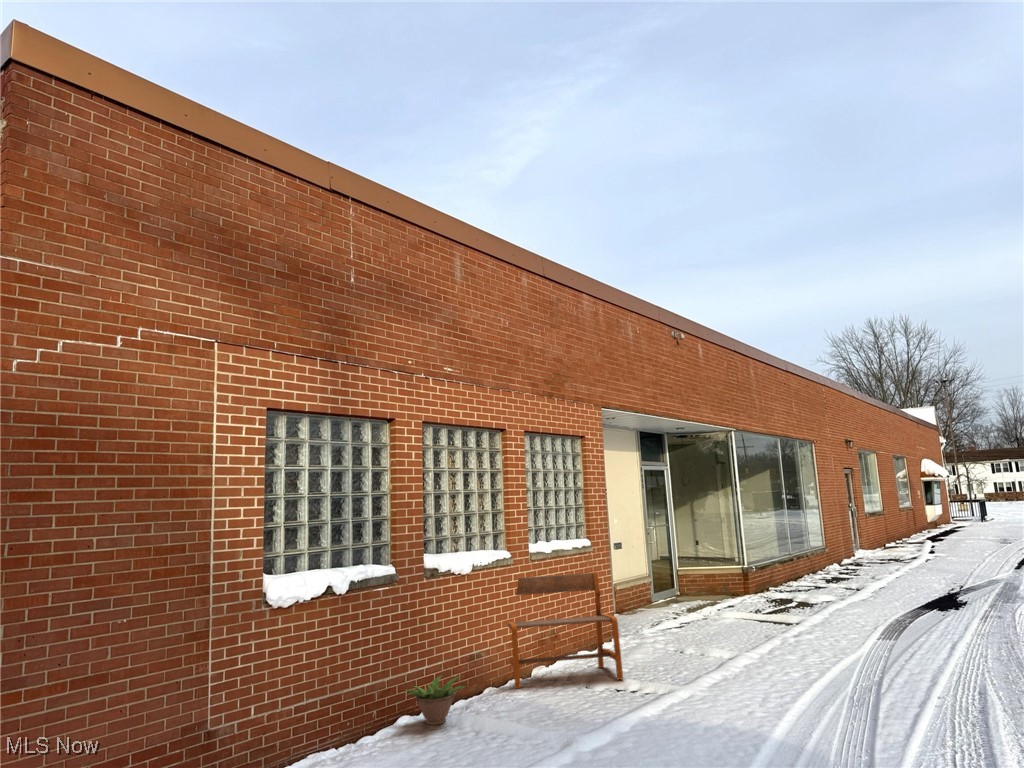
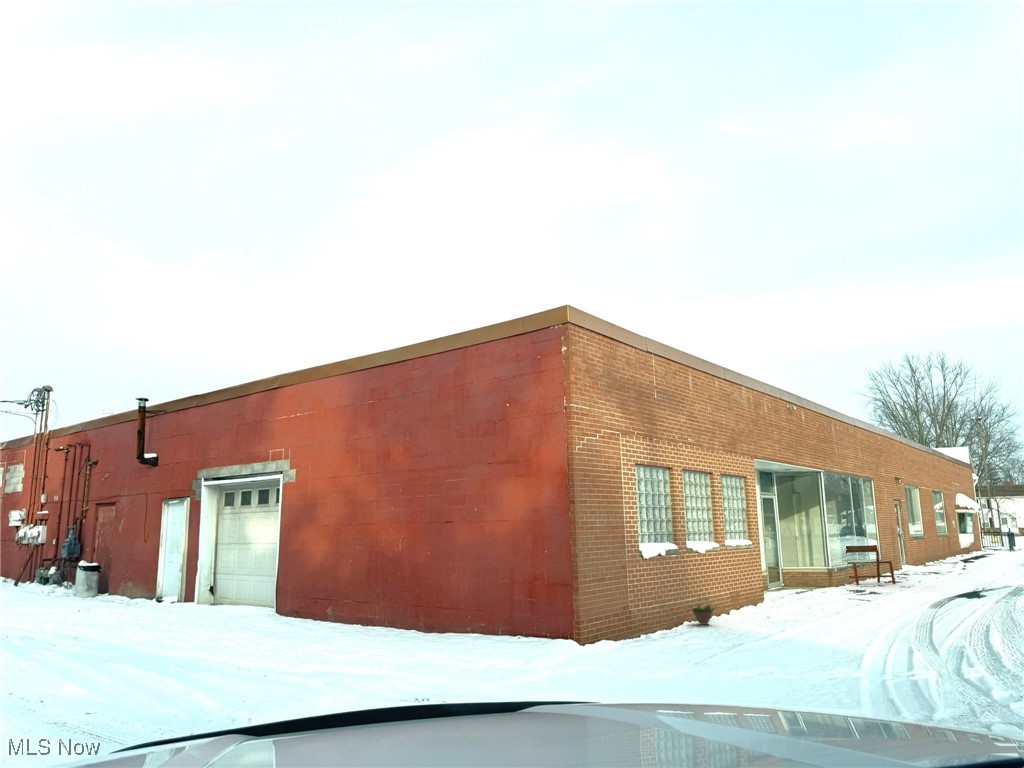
bench: present [508,572,623,688] -> present [846,545,895,585]

